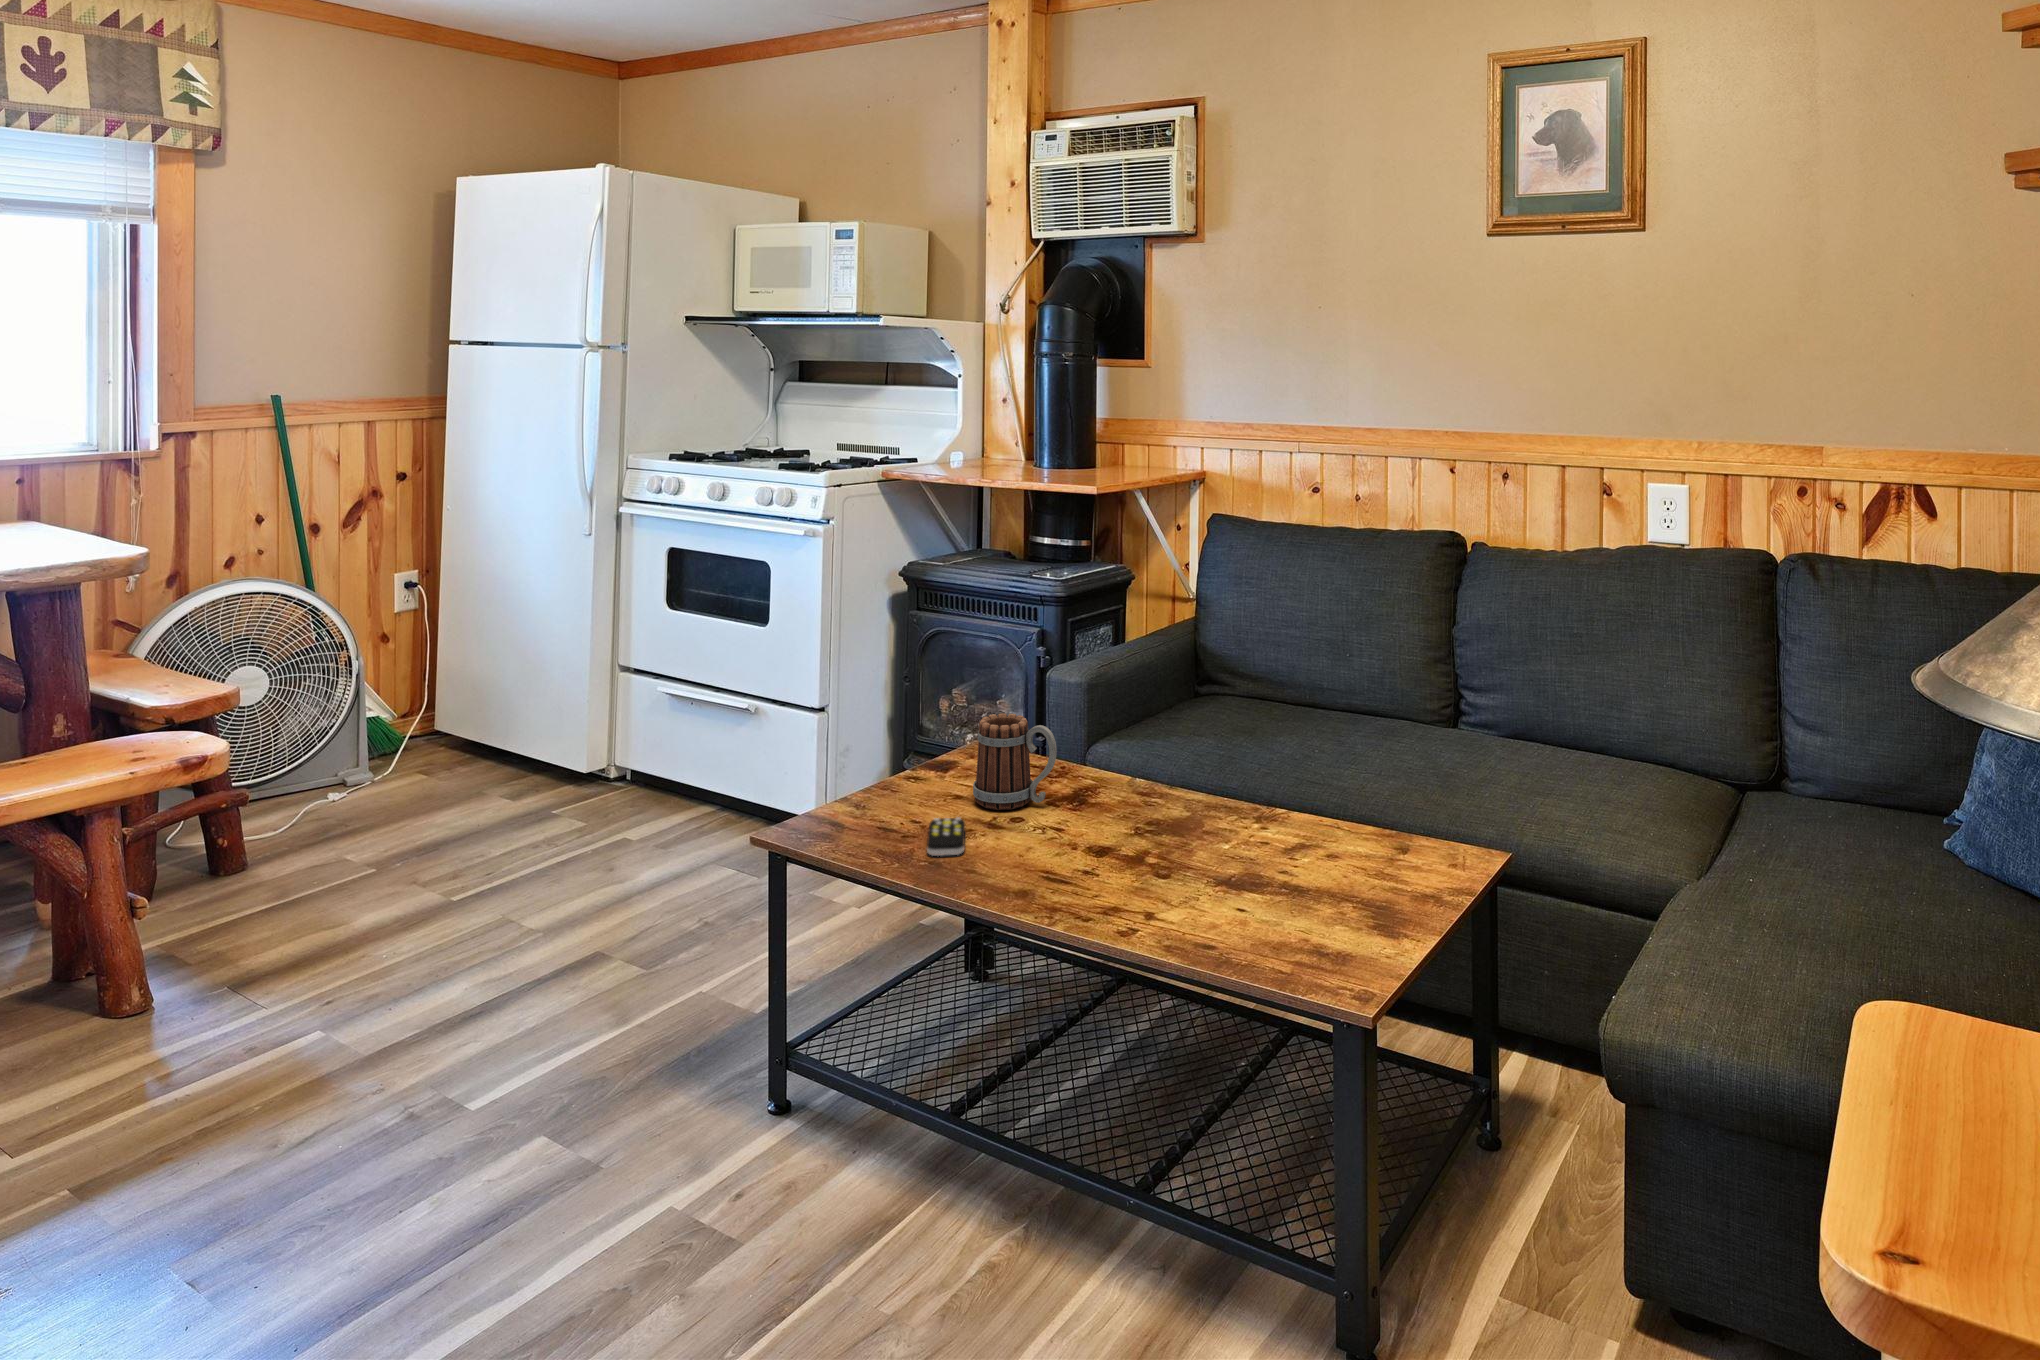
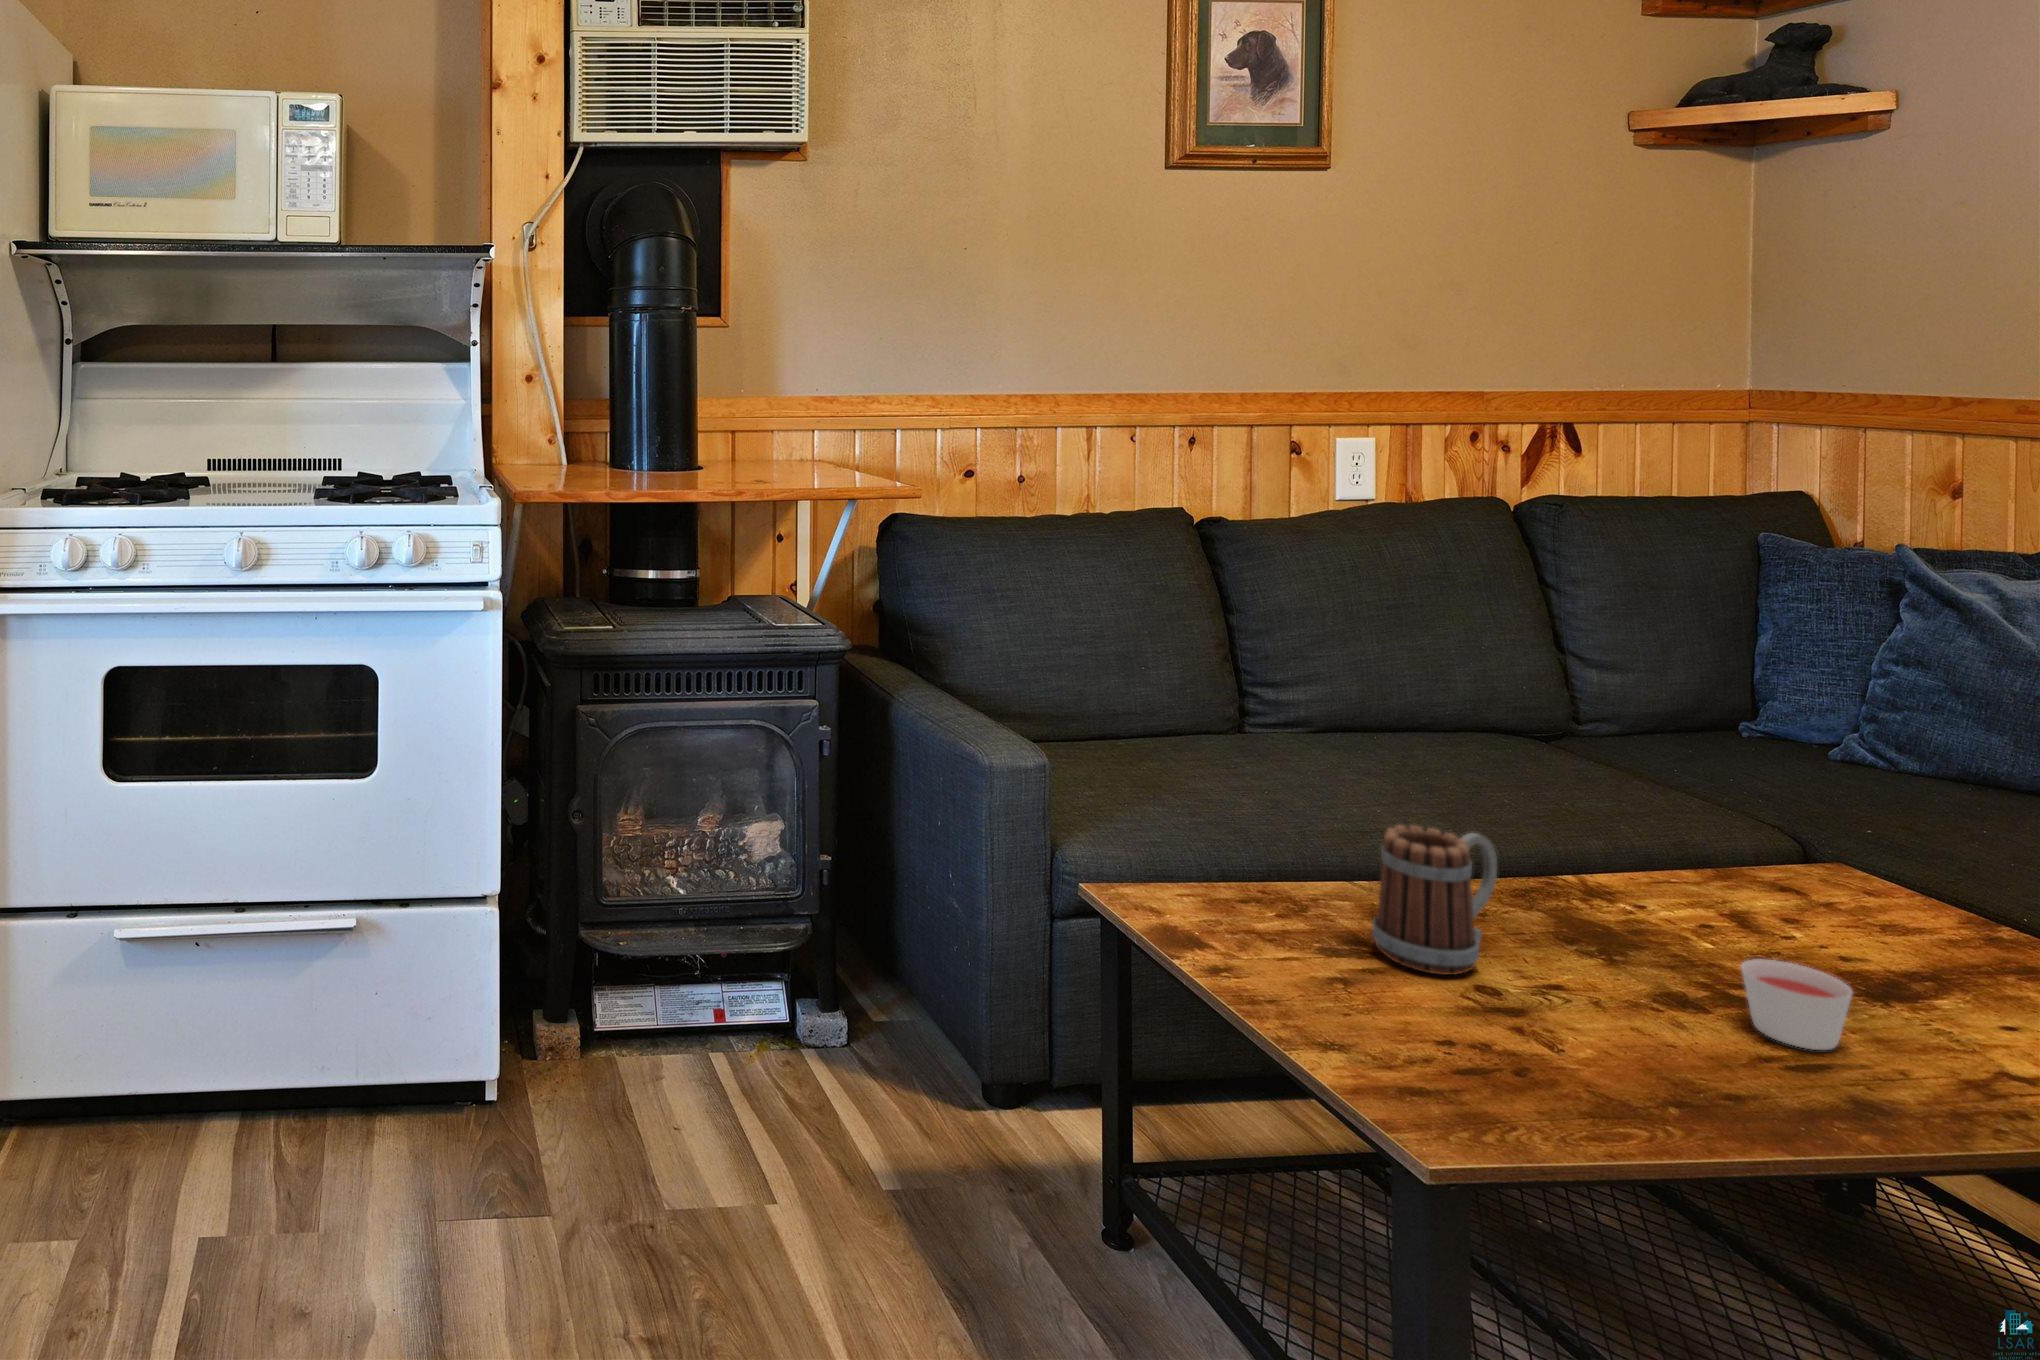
remote control: present [927,817,965,856] -> none [1517,1001,1670,1073]
candle: none [1032,822,1089,879] -> present [1741,959,1852,1050]

